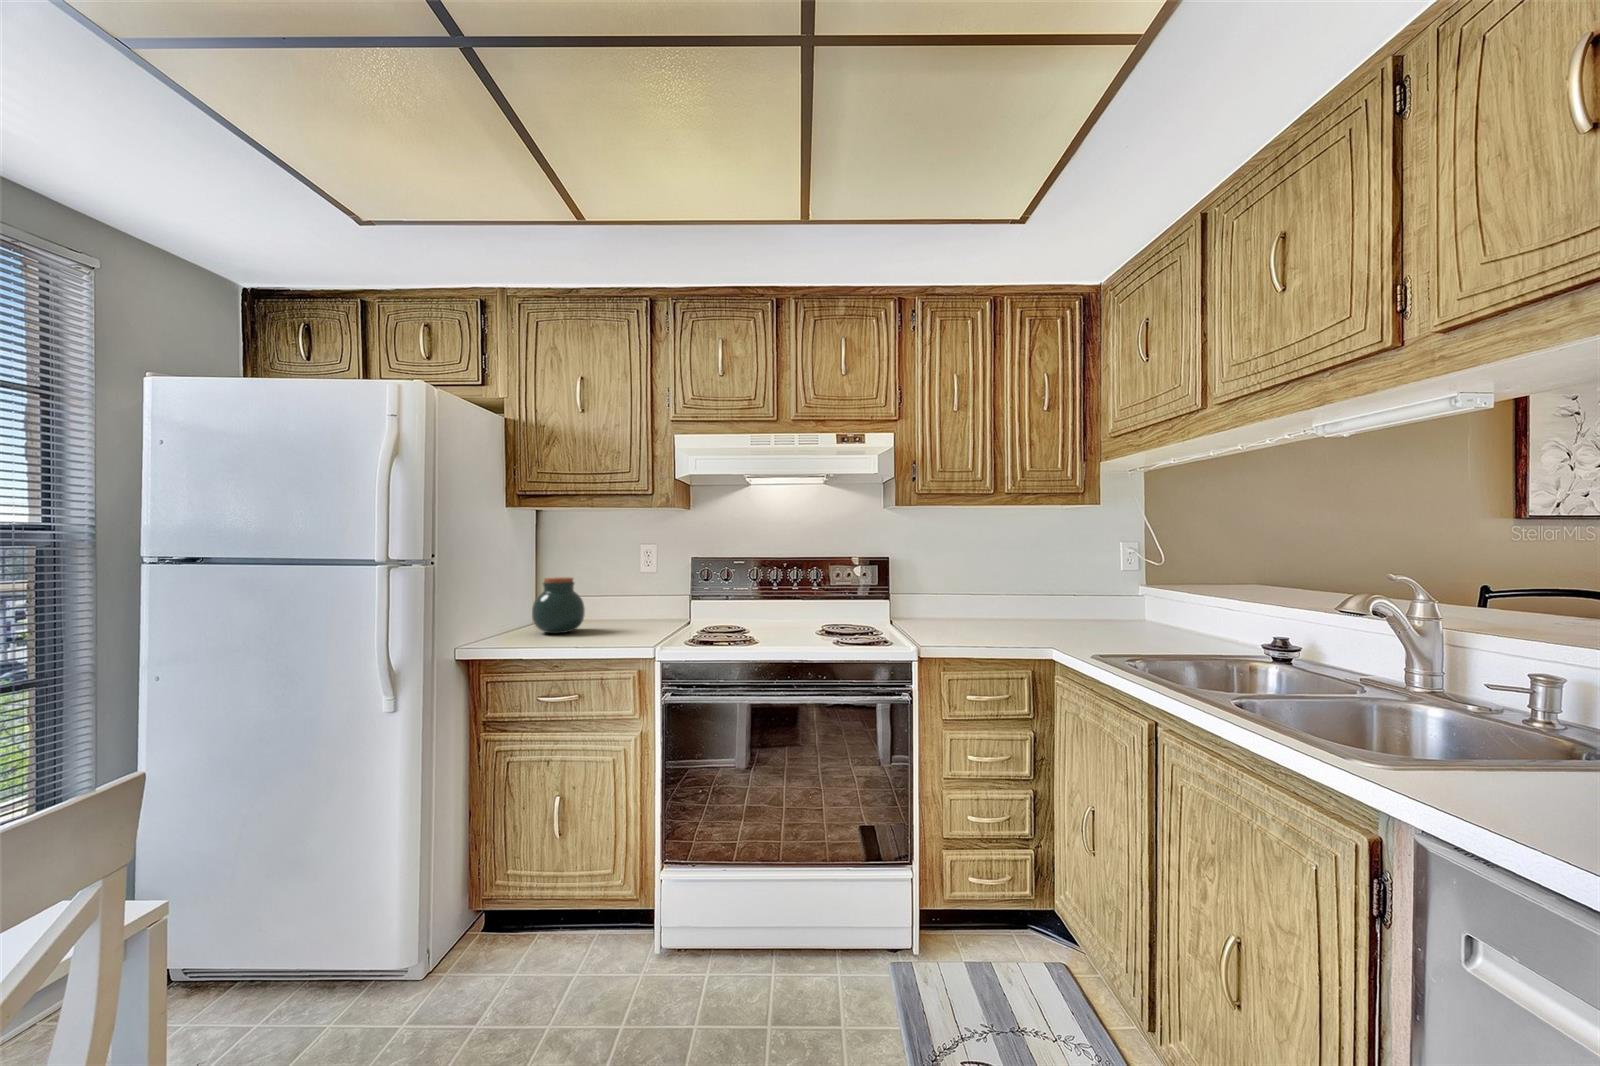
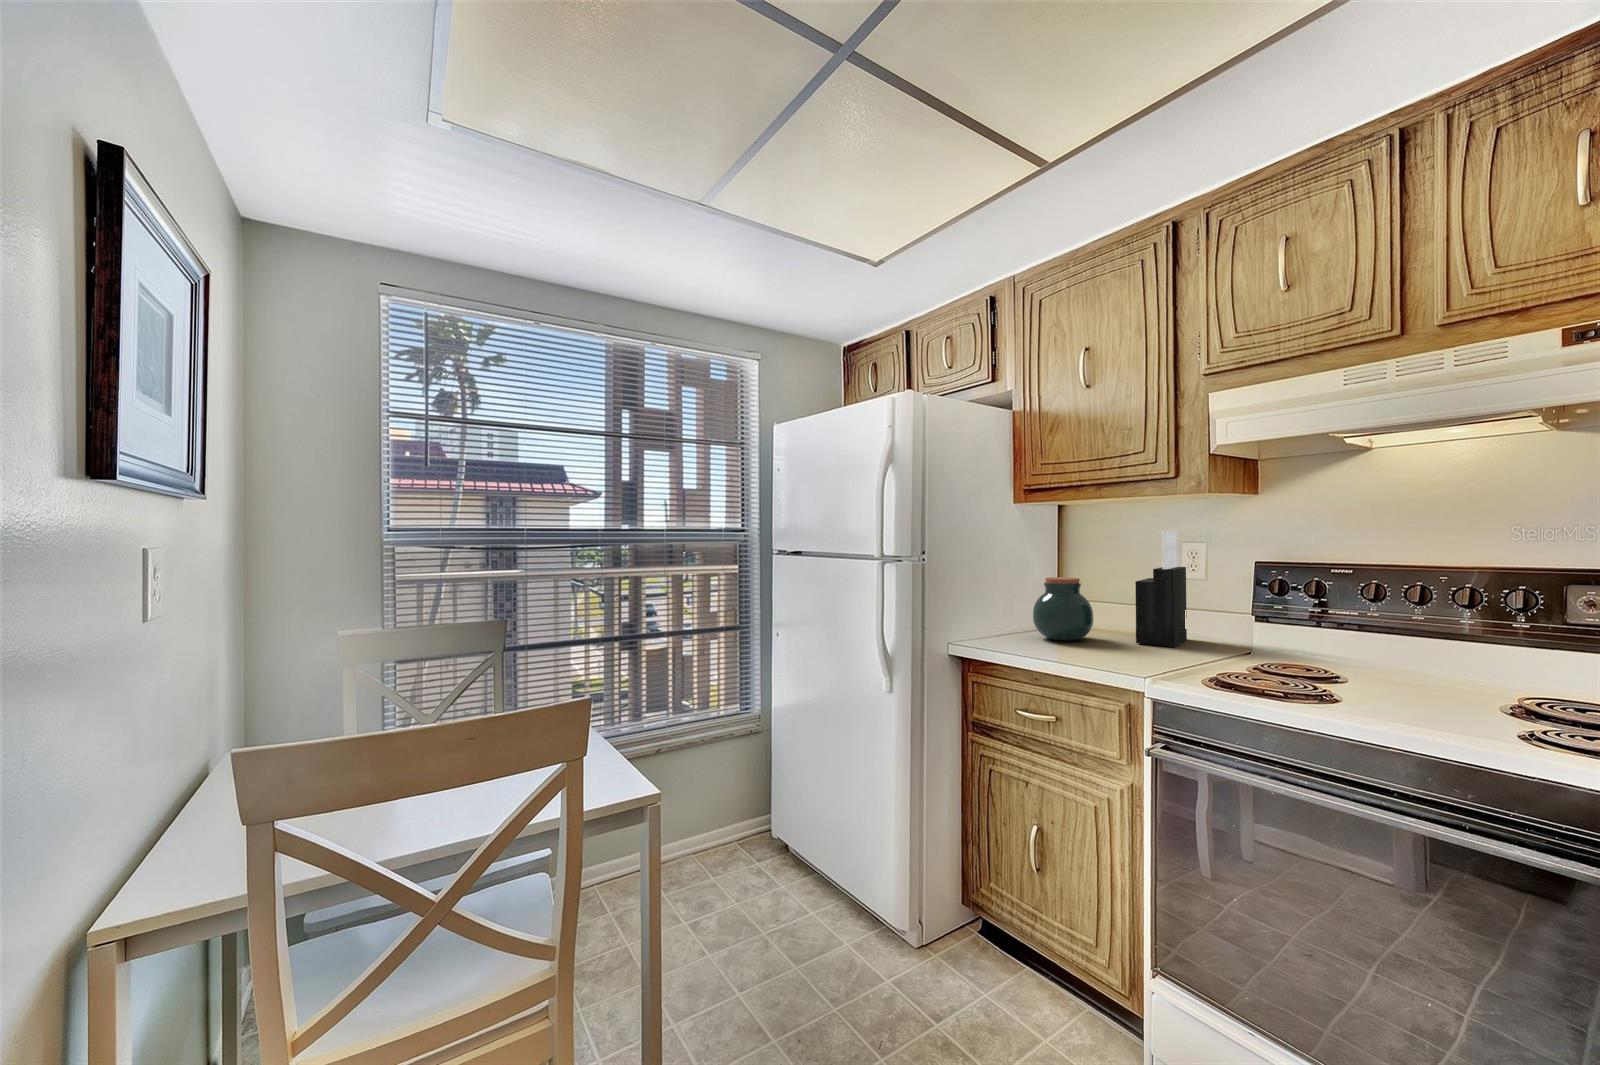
knife block: none [612,536,646,628] -> present [1135,531,1187,647]

